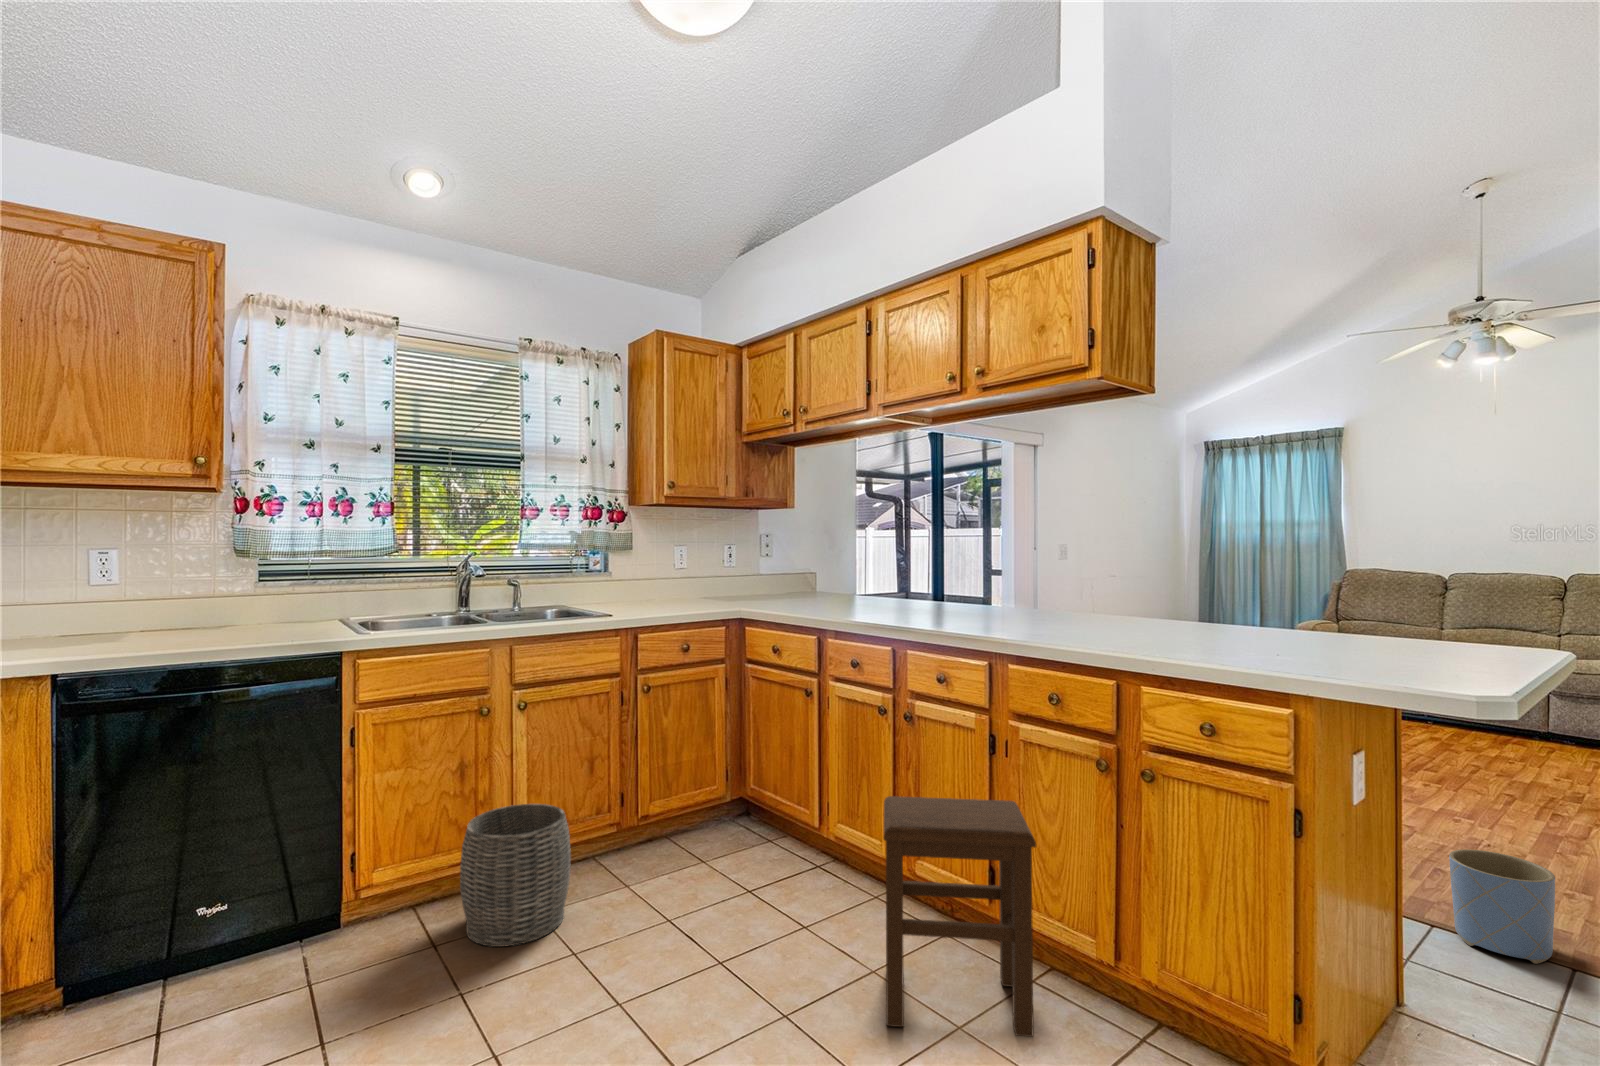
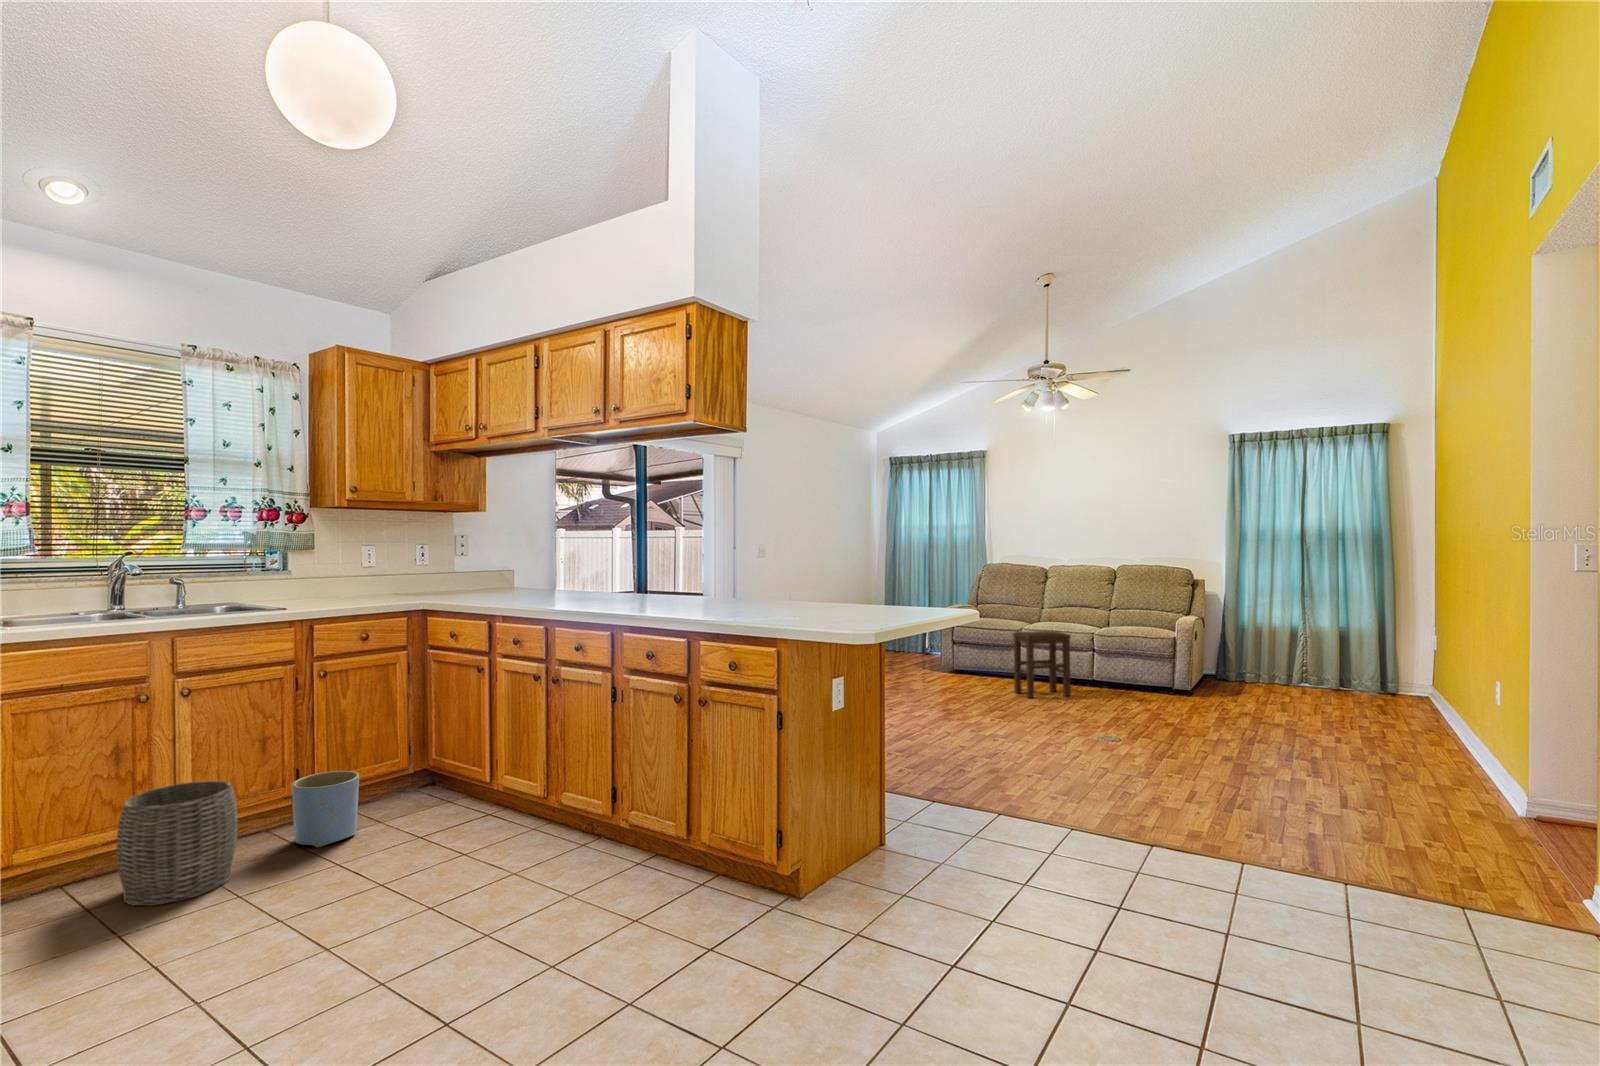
stool: present [883,796,1036,1037] -> present [1013,631,1071,698]
planter: present [1449,850,1555,964] -> present [292,771,359,847]

